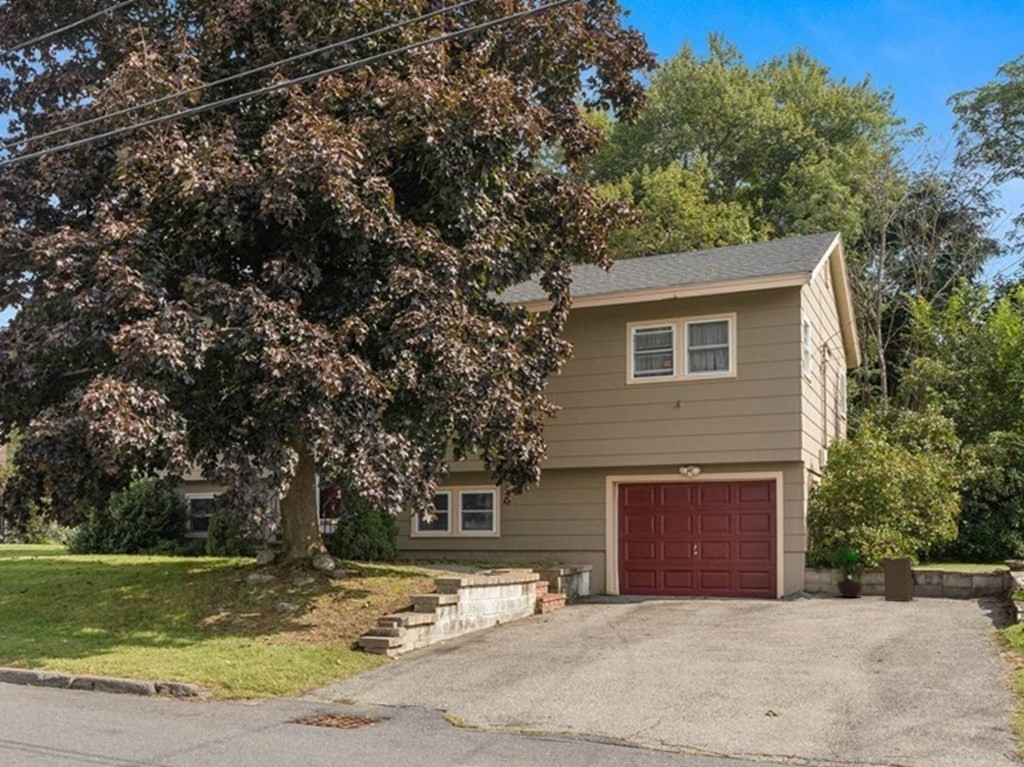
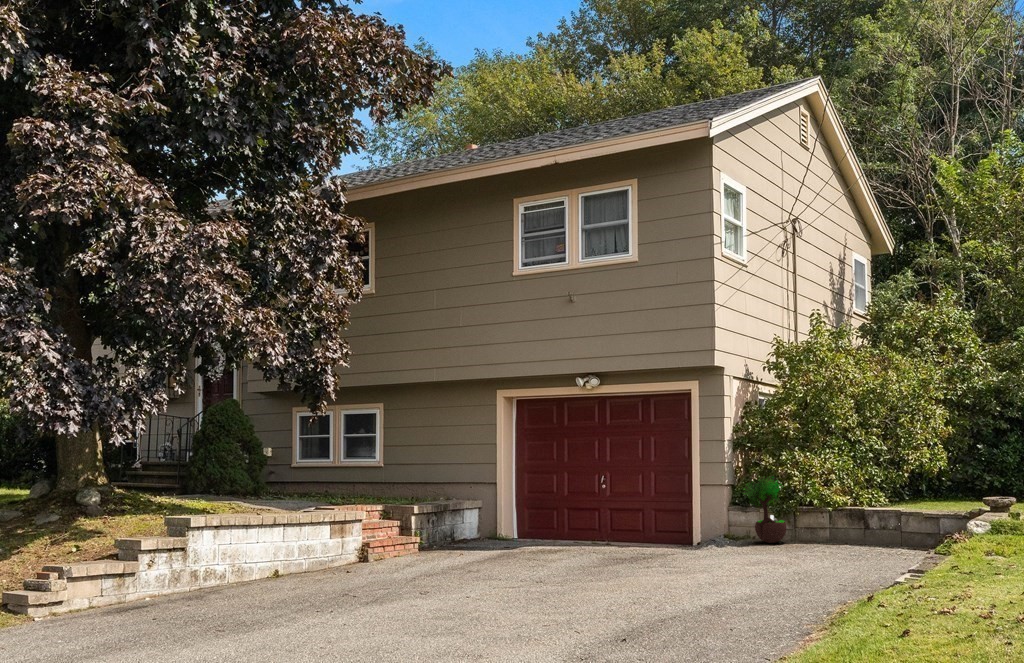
cardboard box: present [883,556,913,601] -> none [808,489,850,549]

